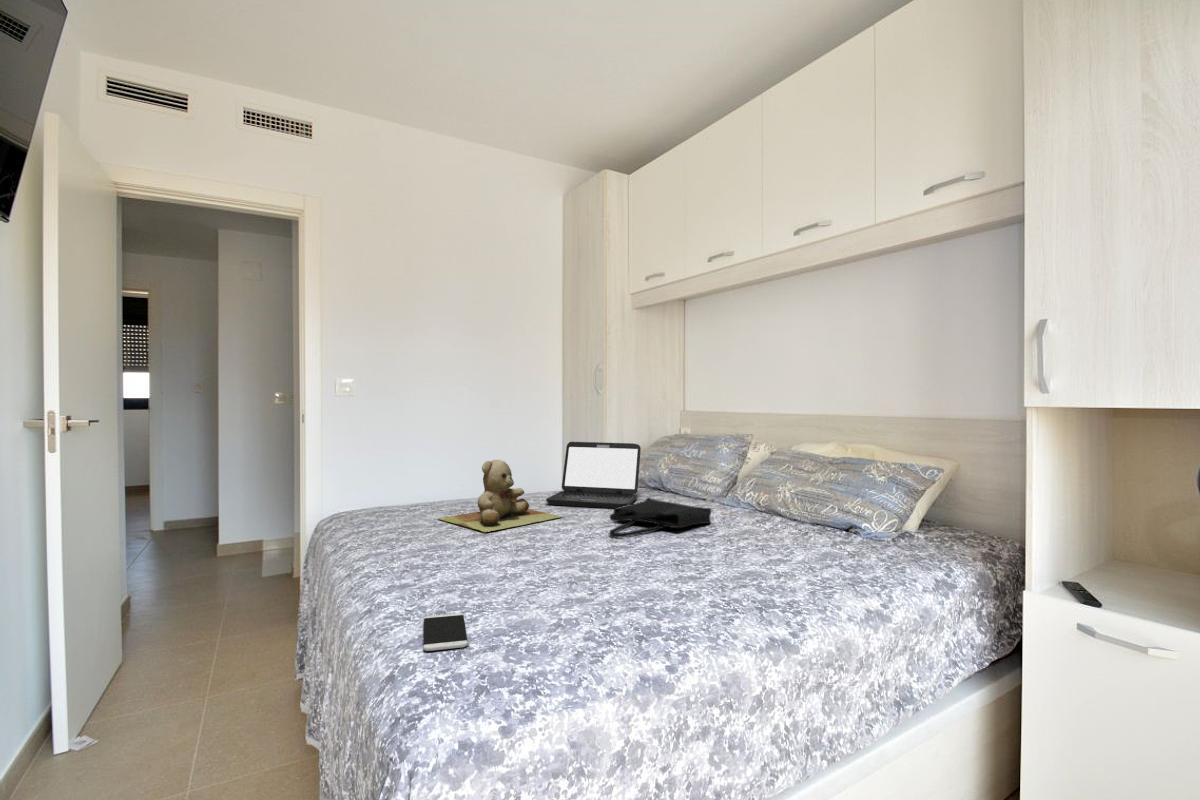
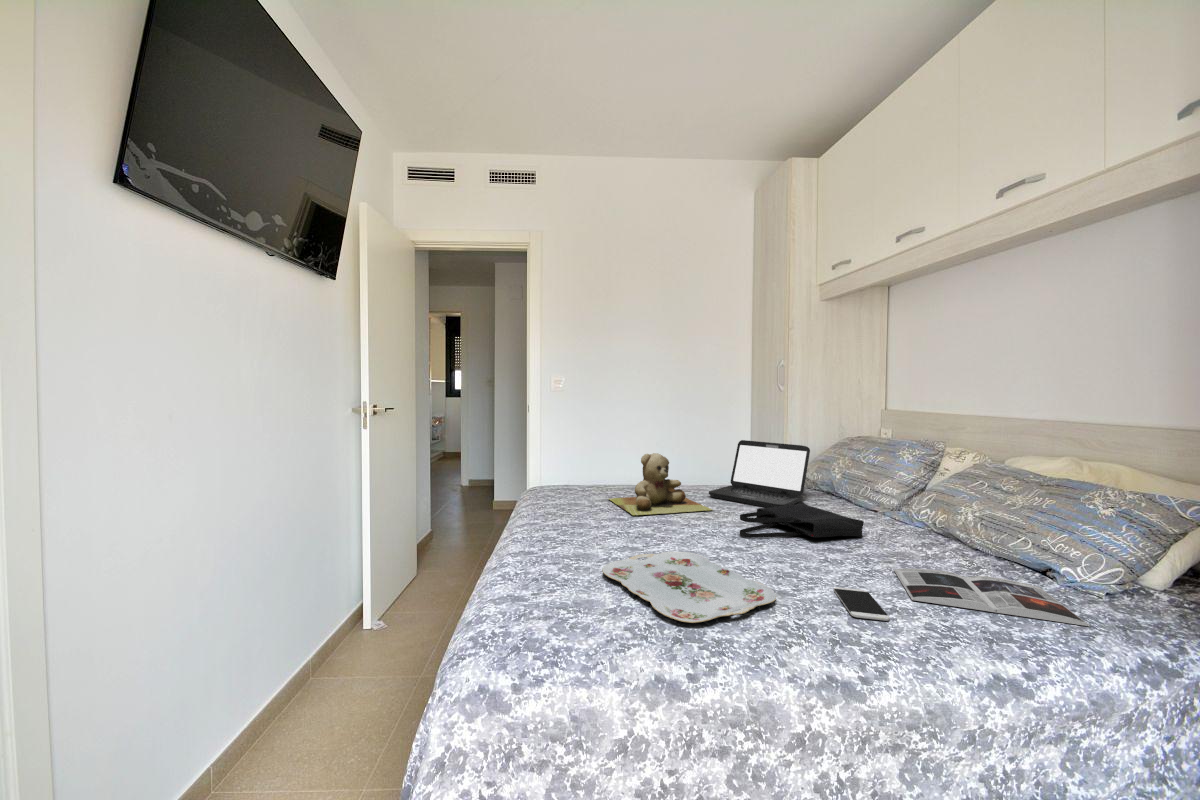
magazine: none [756,539,898,566] -> present [894,569,1090,626]
serving tray: none [508,558,694,620] -> present [602,552,776,623]
smartphone: present [423,613,468,651] -> present [834,587,890,621]

